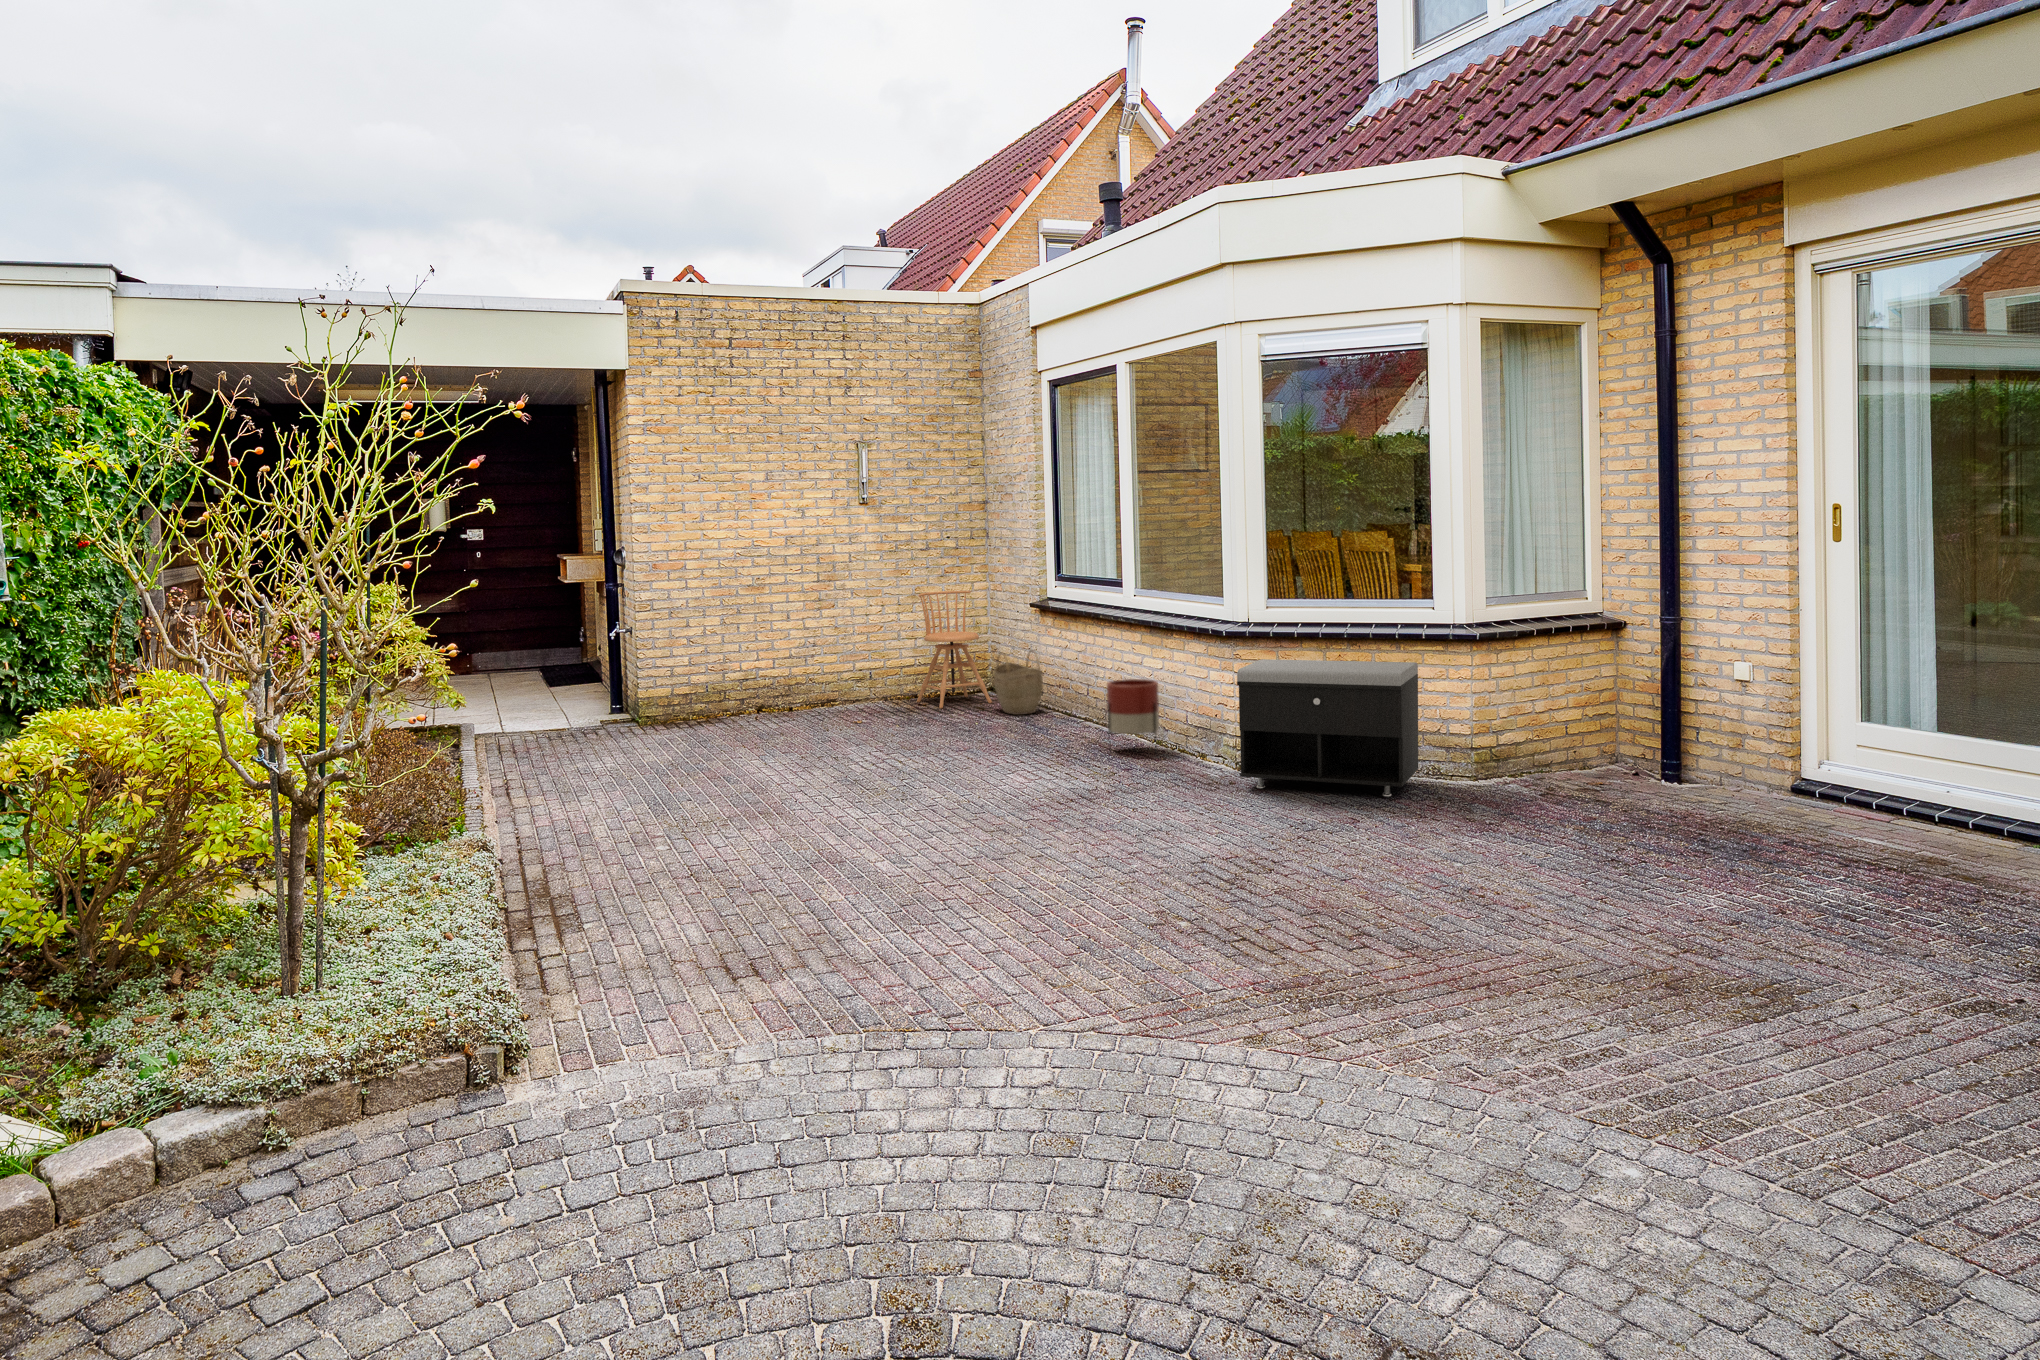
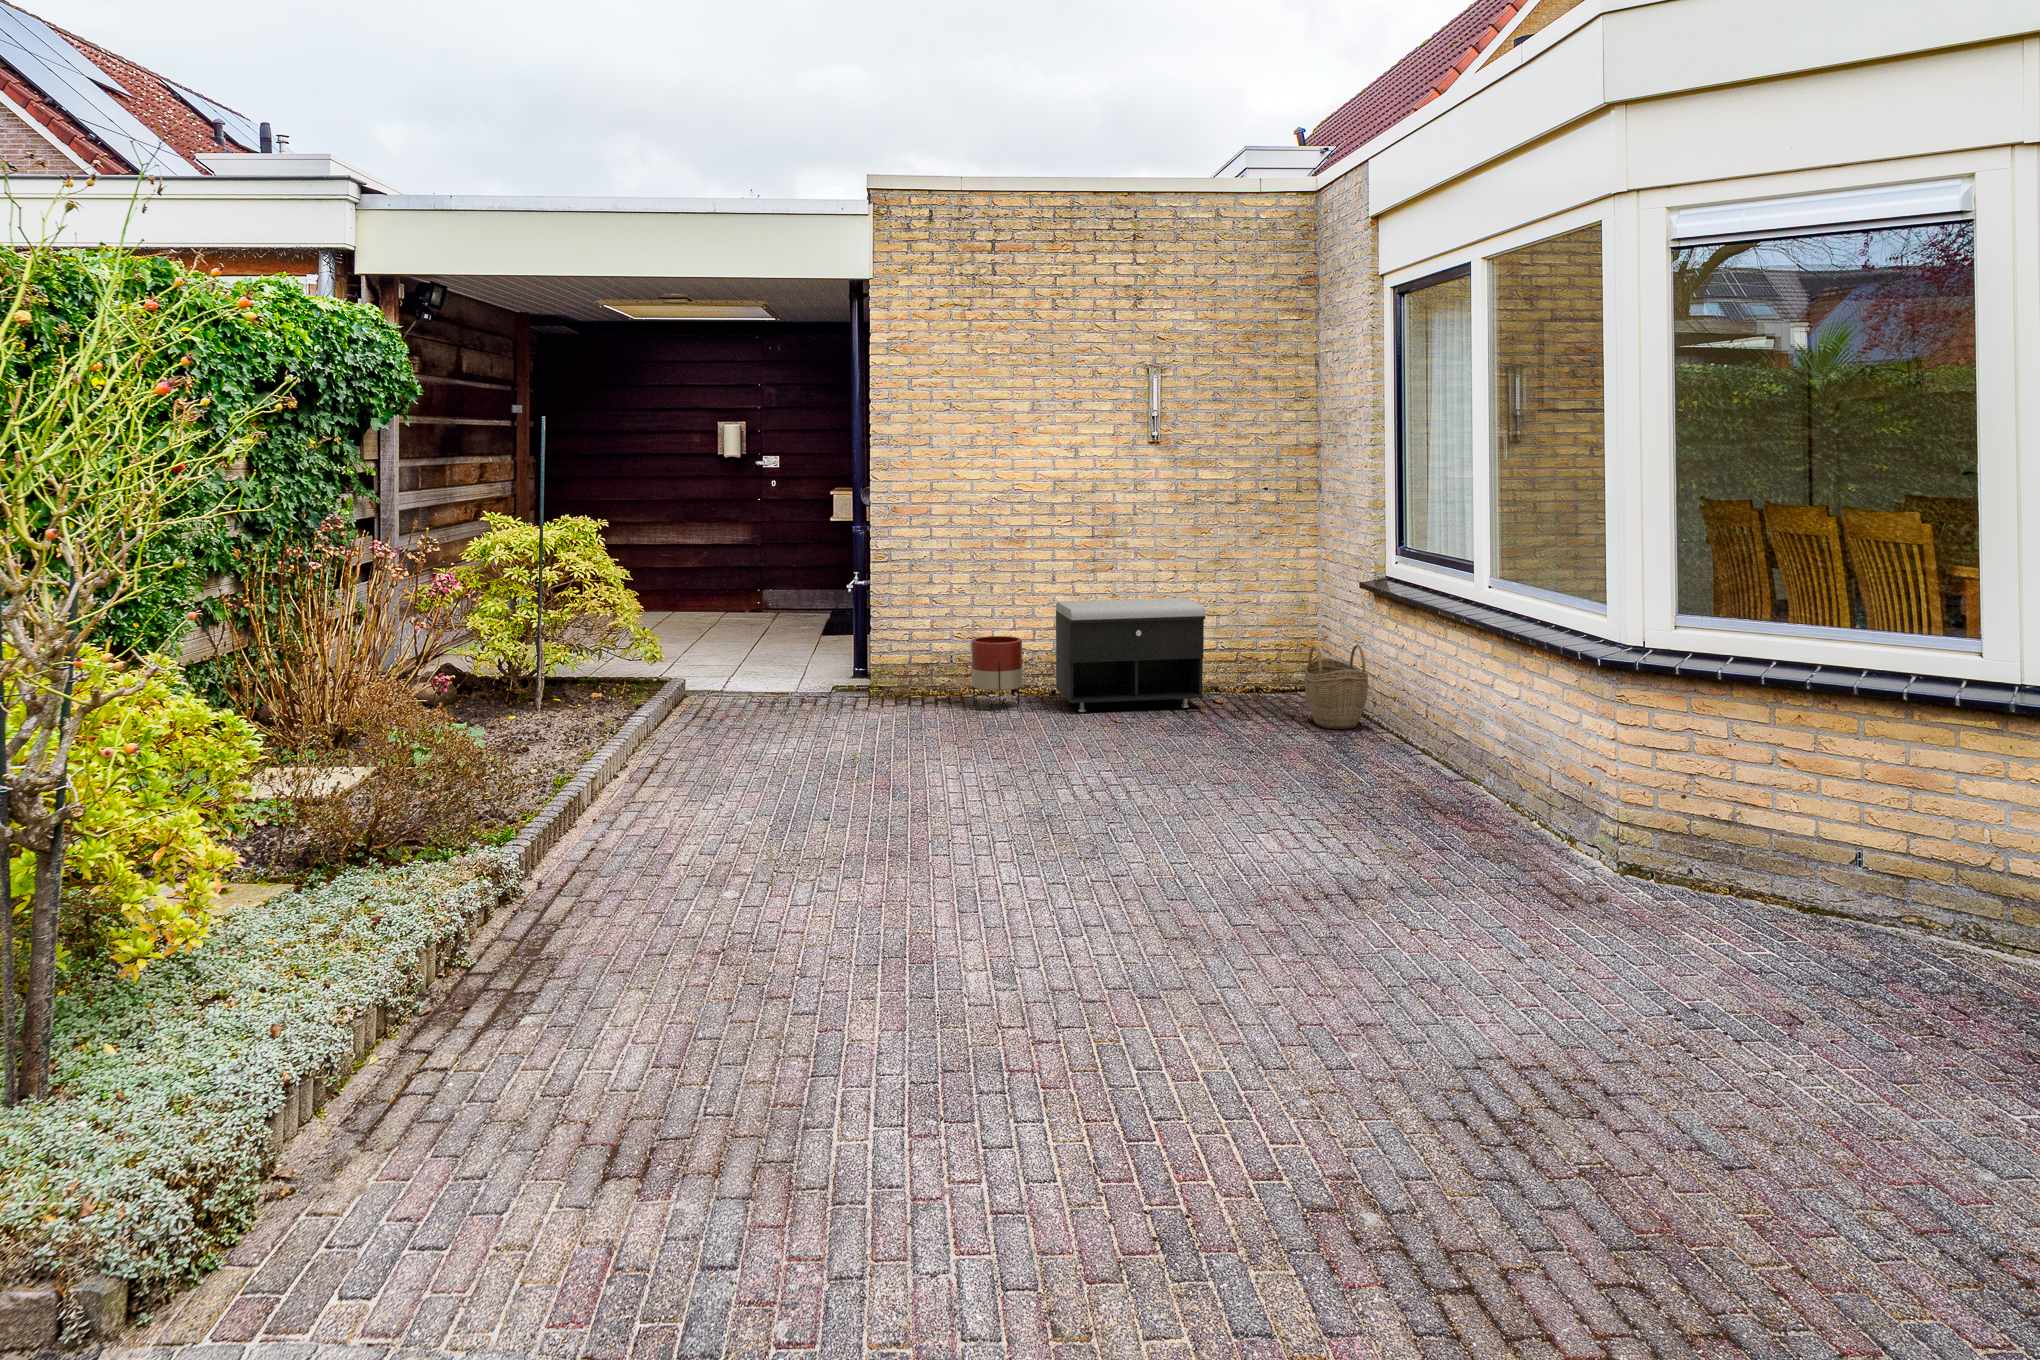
chair: present [917,591,992,709] -> none [1214,560,1308,709]
storage bench: present [1237,659,1418,797] -> present [1056,598,1205,712]
planter: present [1107,679,1159,734] -> present [972,636,1023,712]

